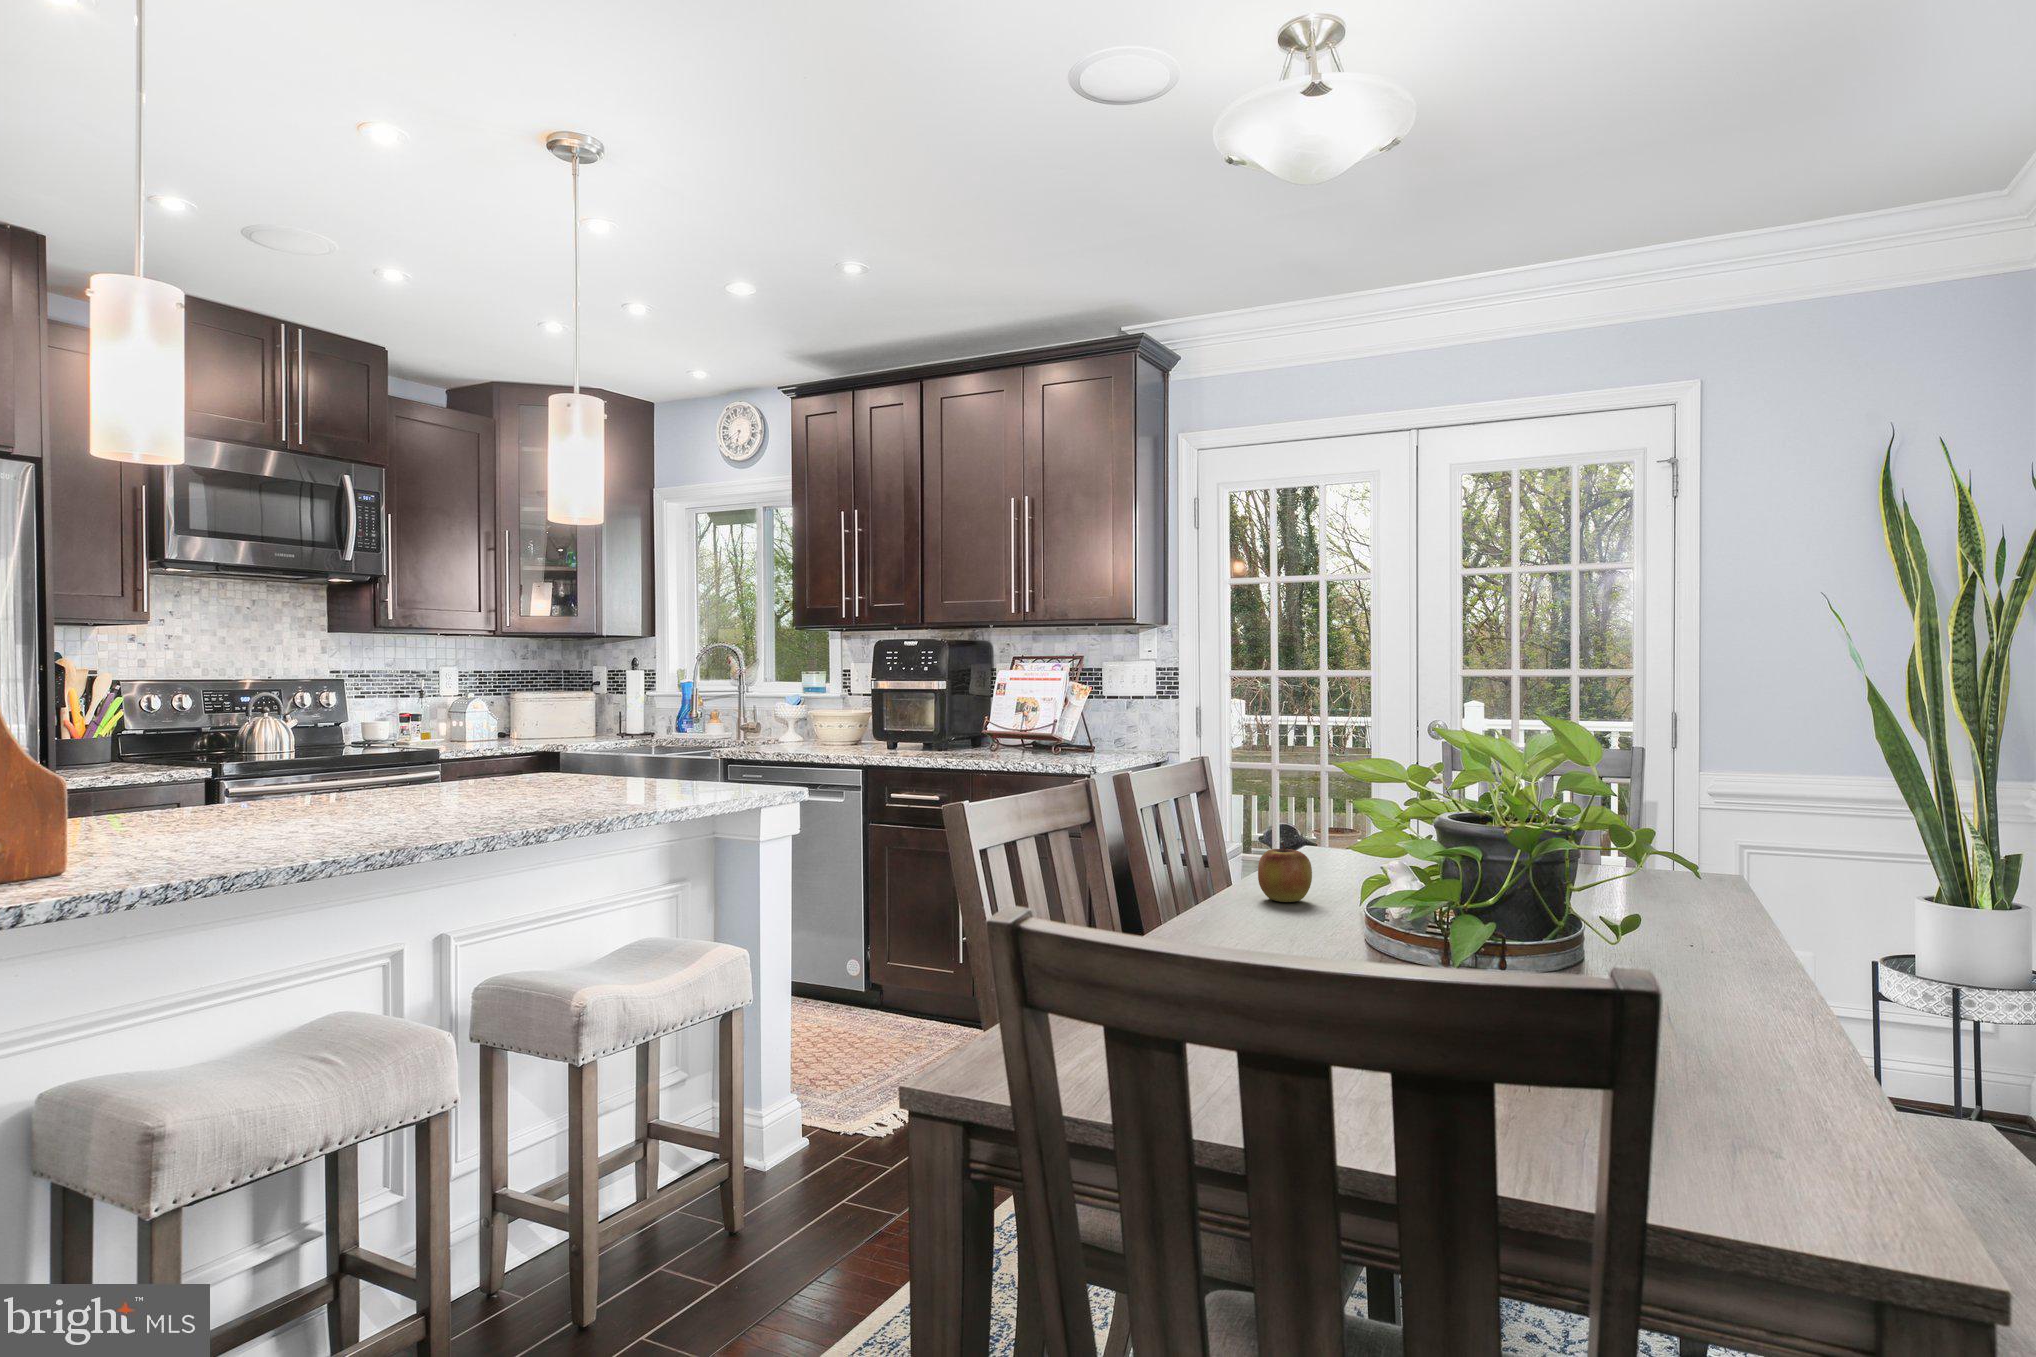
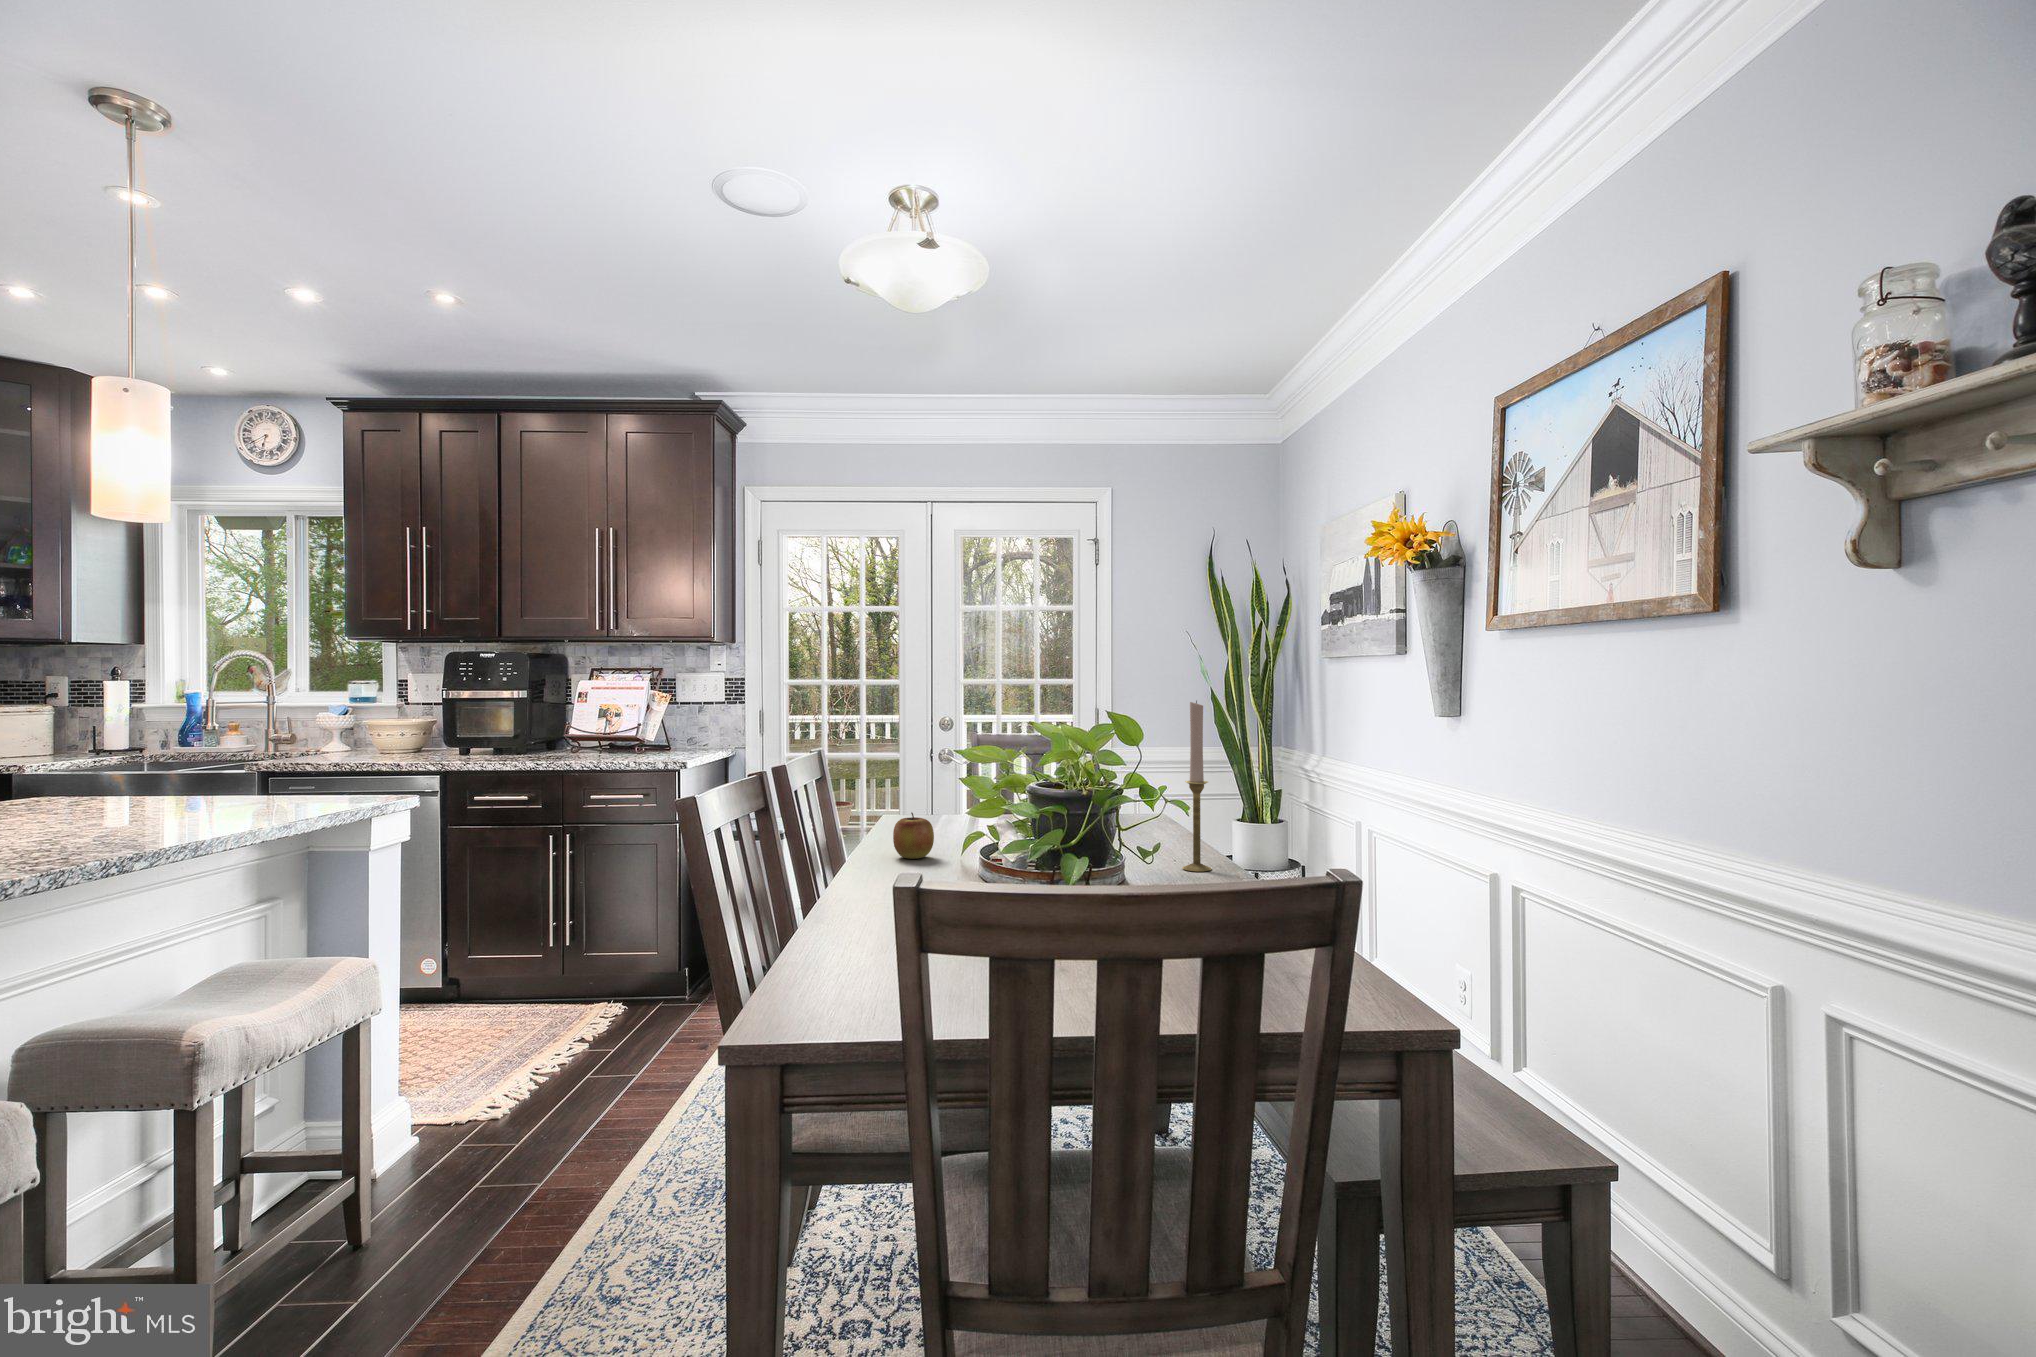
candlestick: none [1666,702,1716,963] -> present [1182,701,1211,871]

